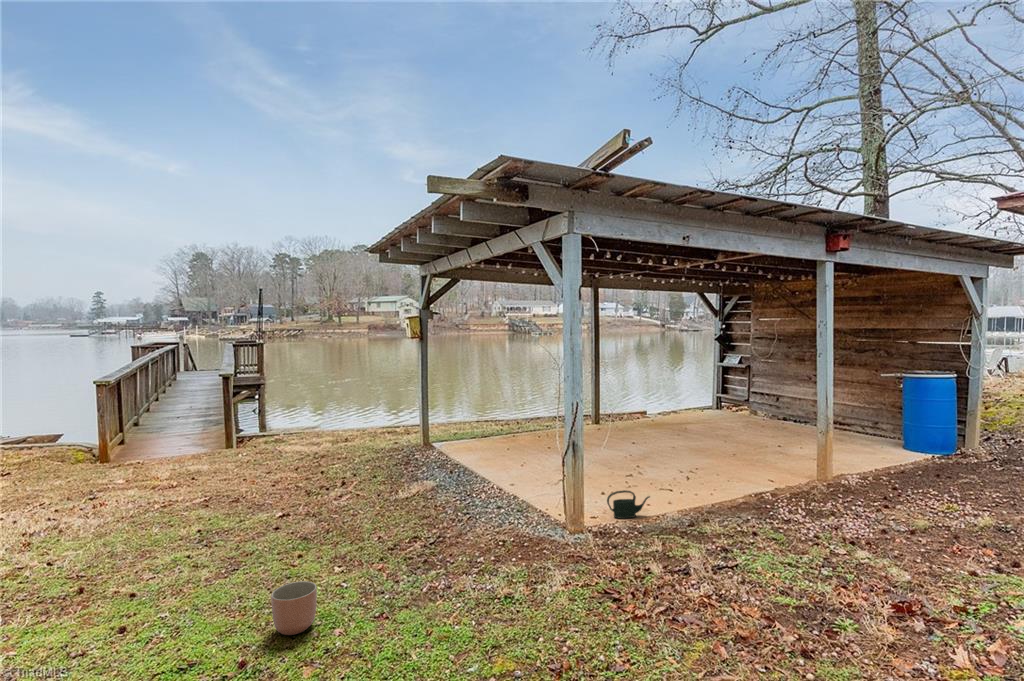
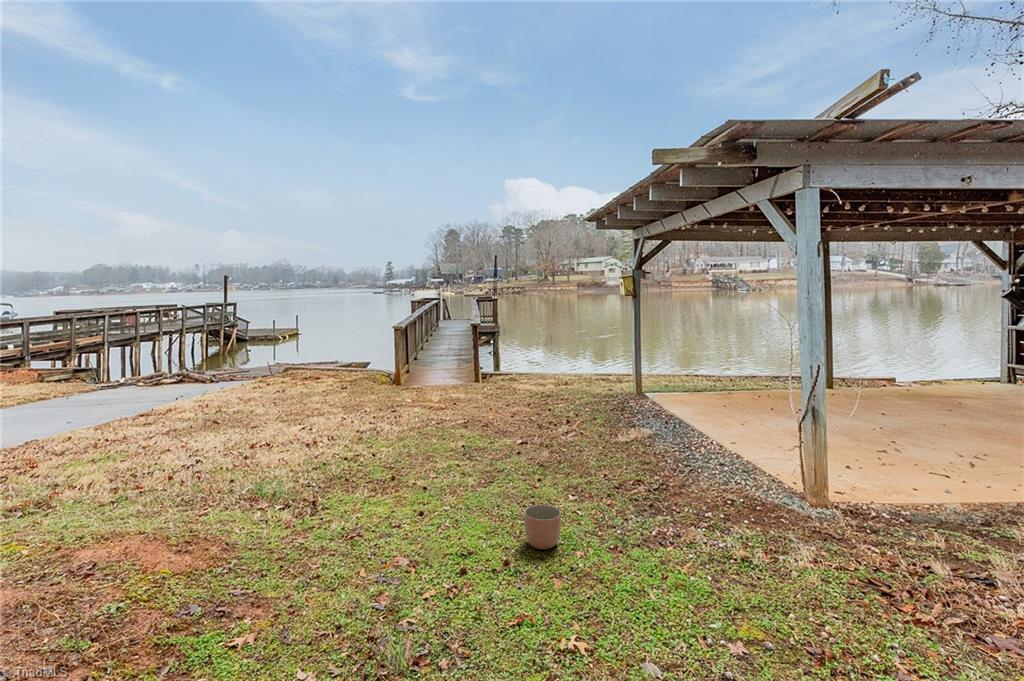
watering can: present [607,490,650,518] -> none [859,469,921,501]

